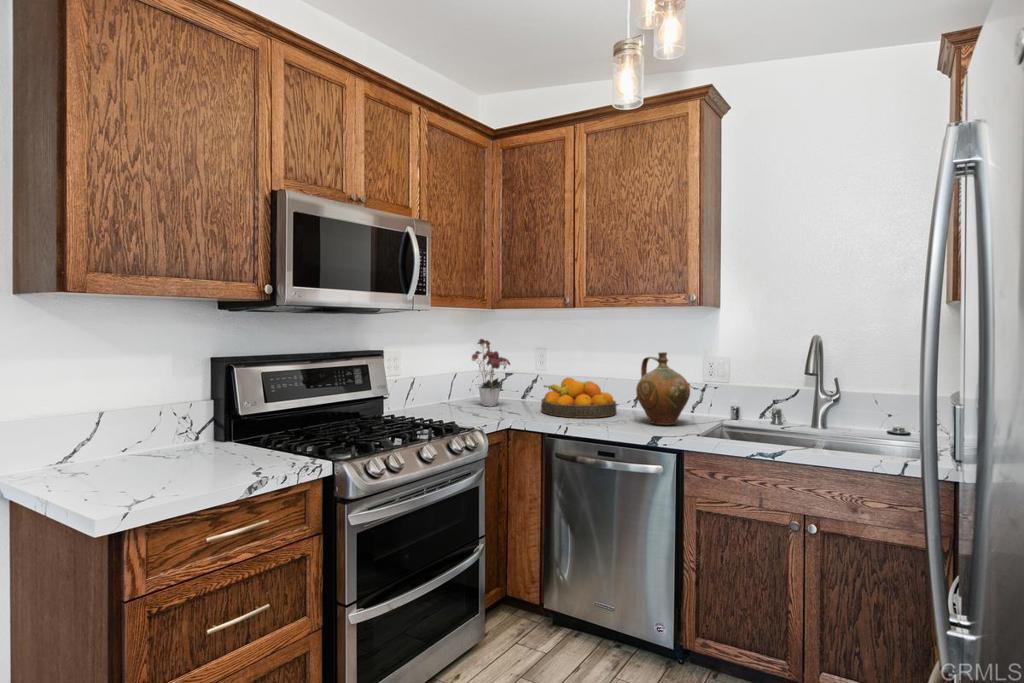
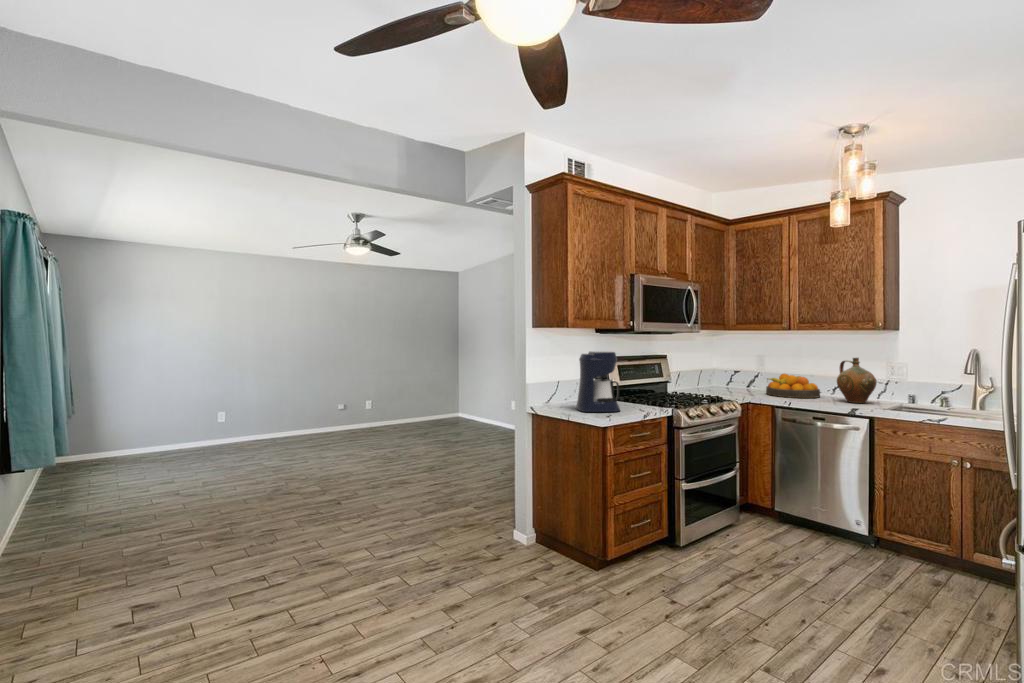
flower arrangement: present [472,339,510,406] -> none [714,347,745,391]
coffee maker: none [96,347,209,490] -> present [576,351,620,412]

